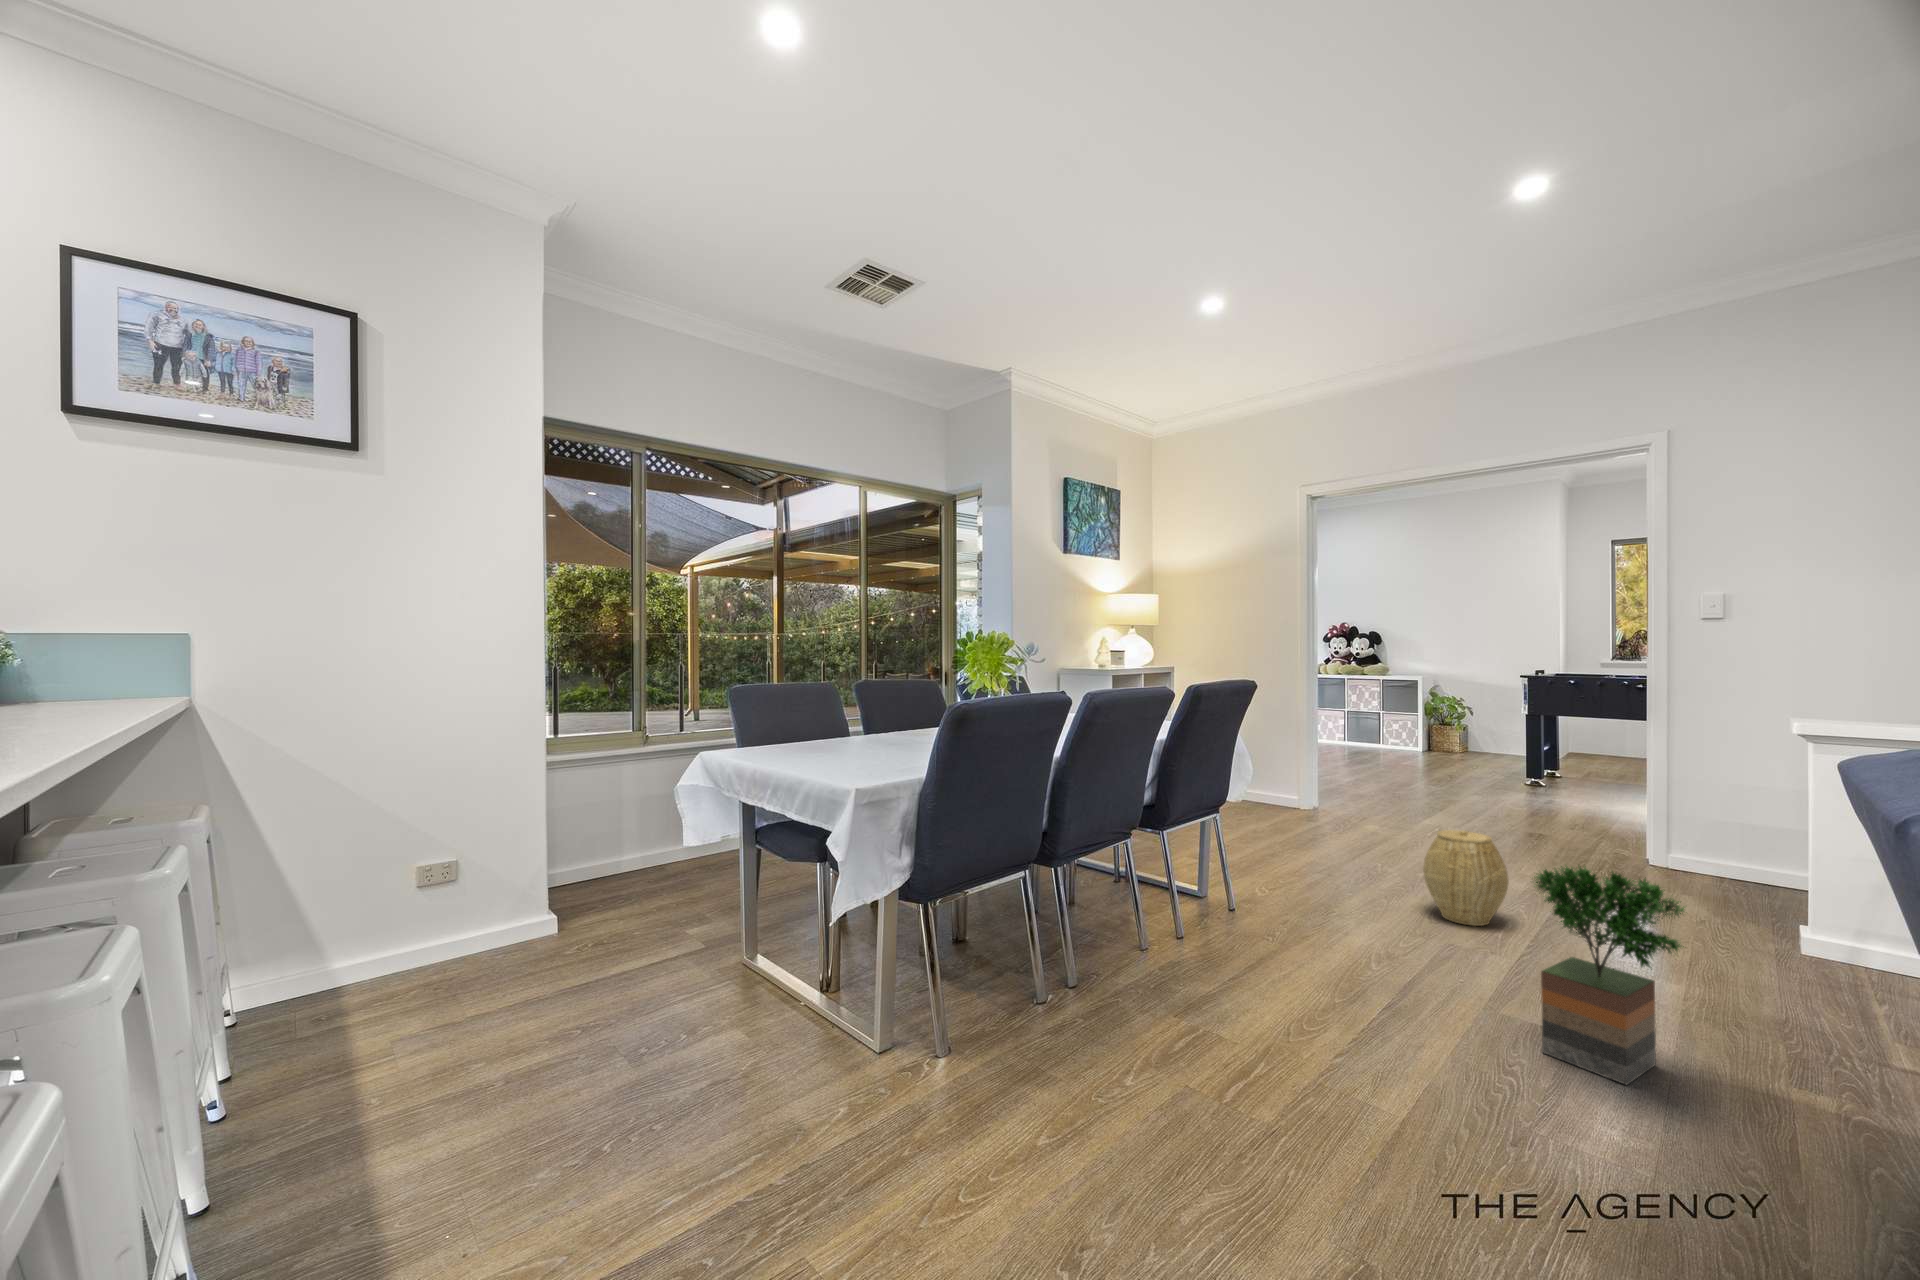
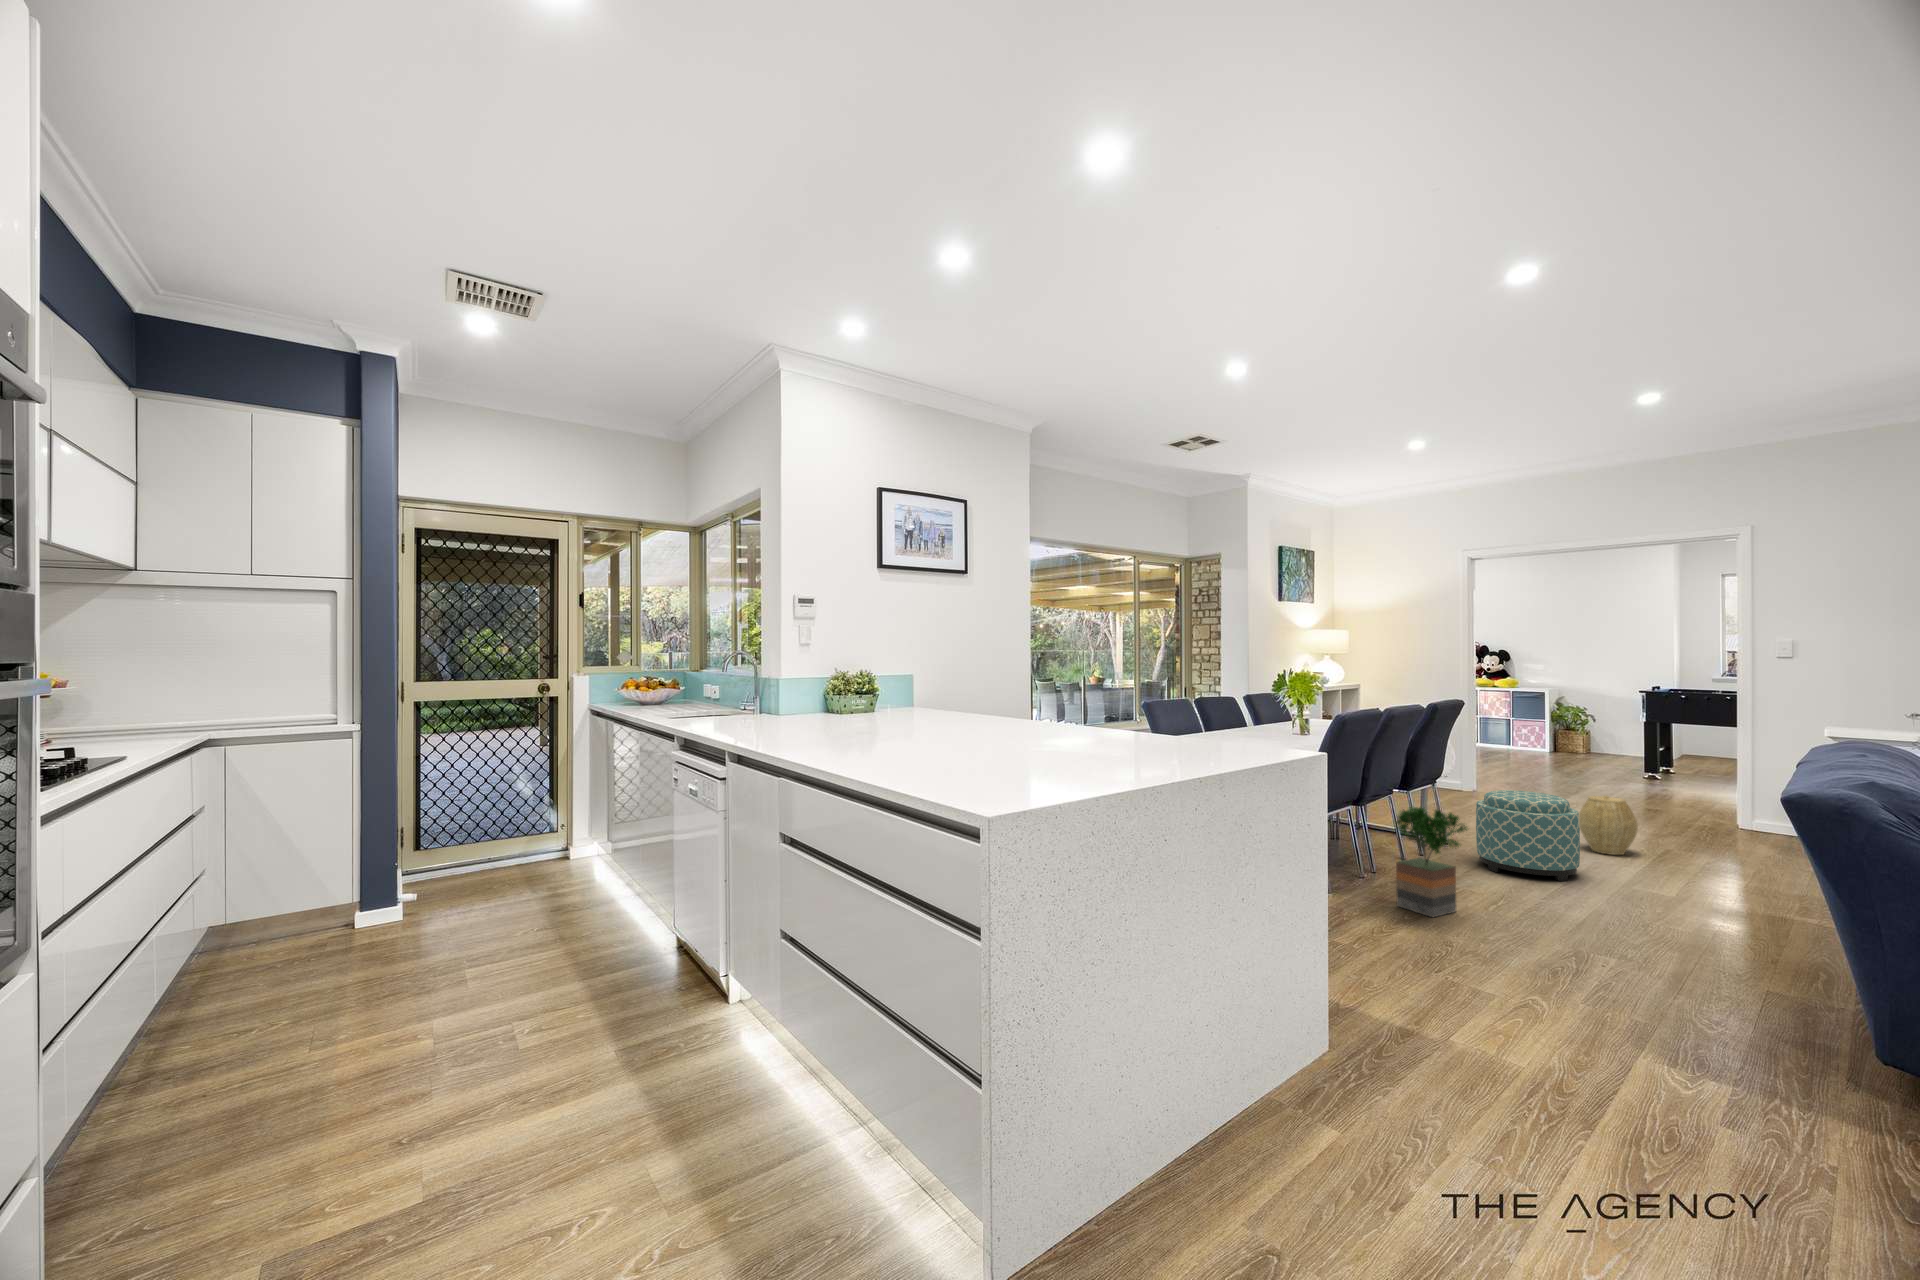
ottoman: none [1256,829,1413,993] -> present [1476,790,1580,881]
potted tree: present [1534,866,1684,1085] -> present [1396,807,1467,917]

